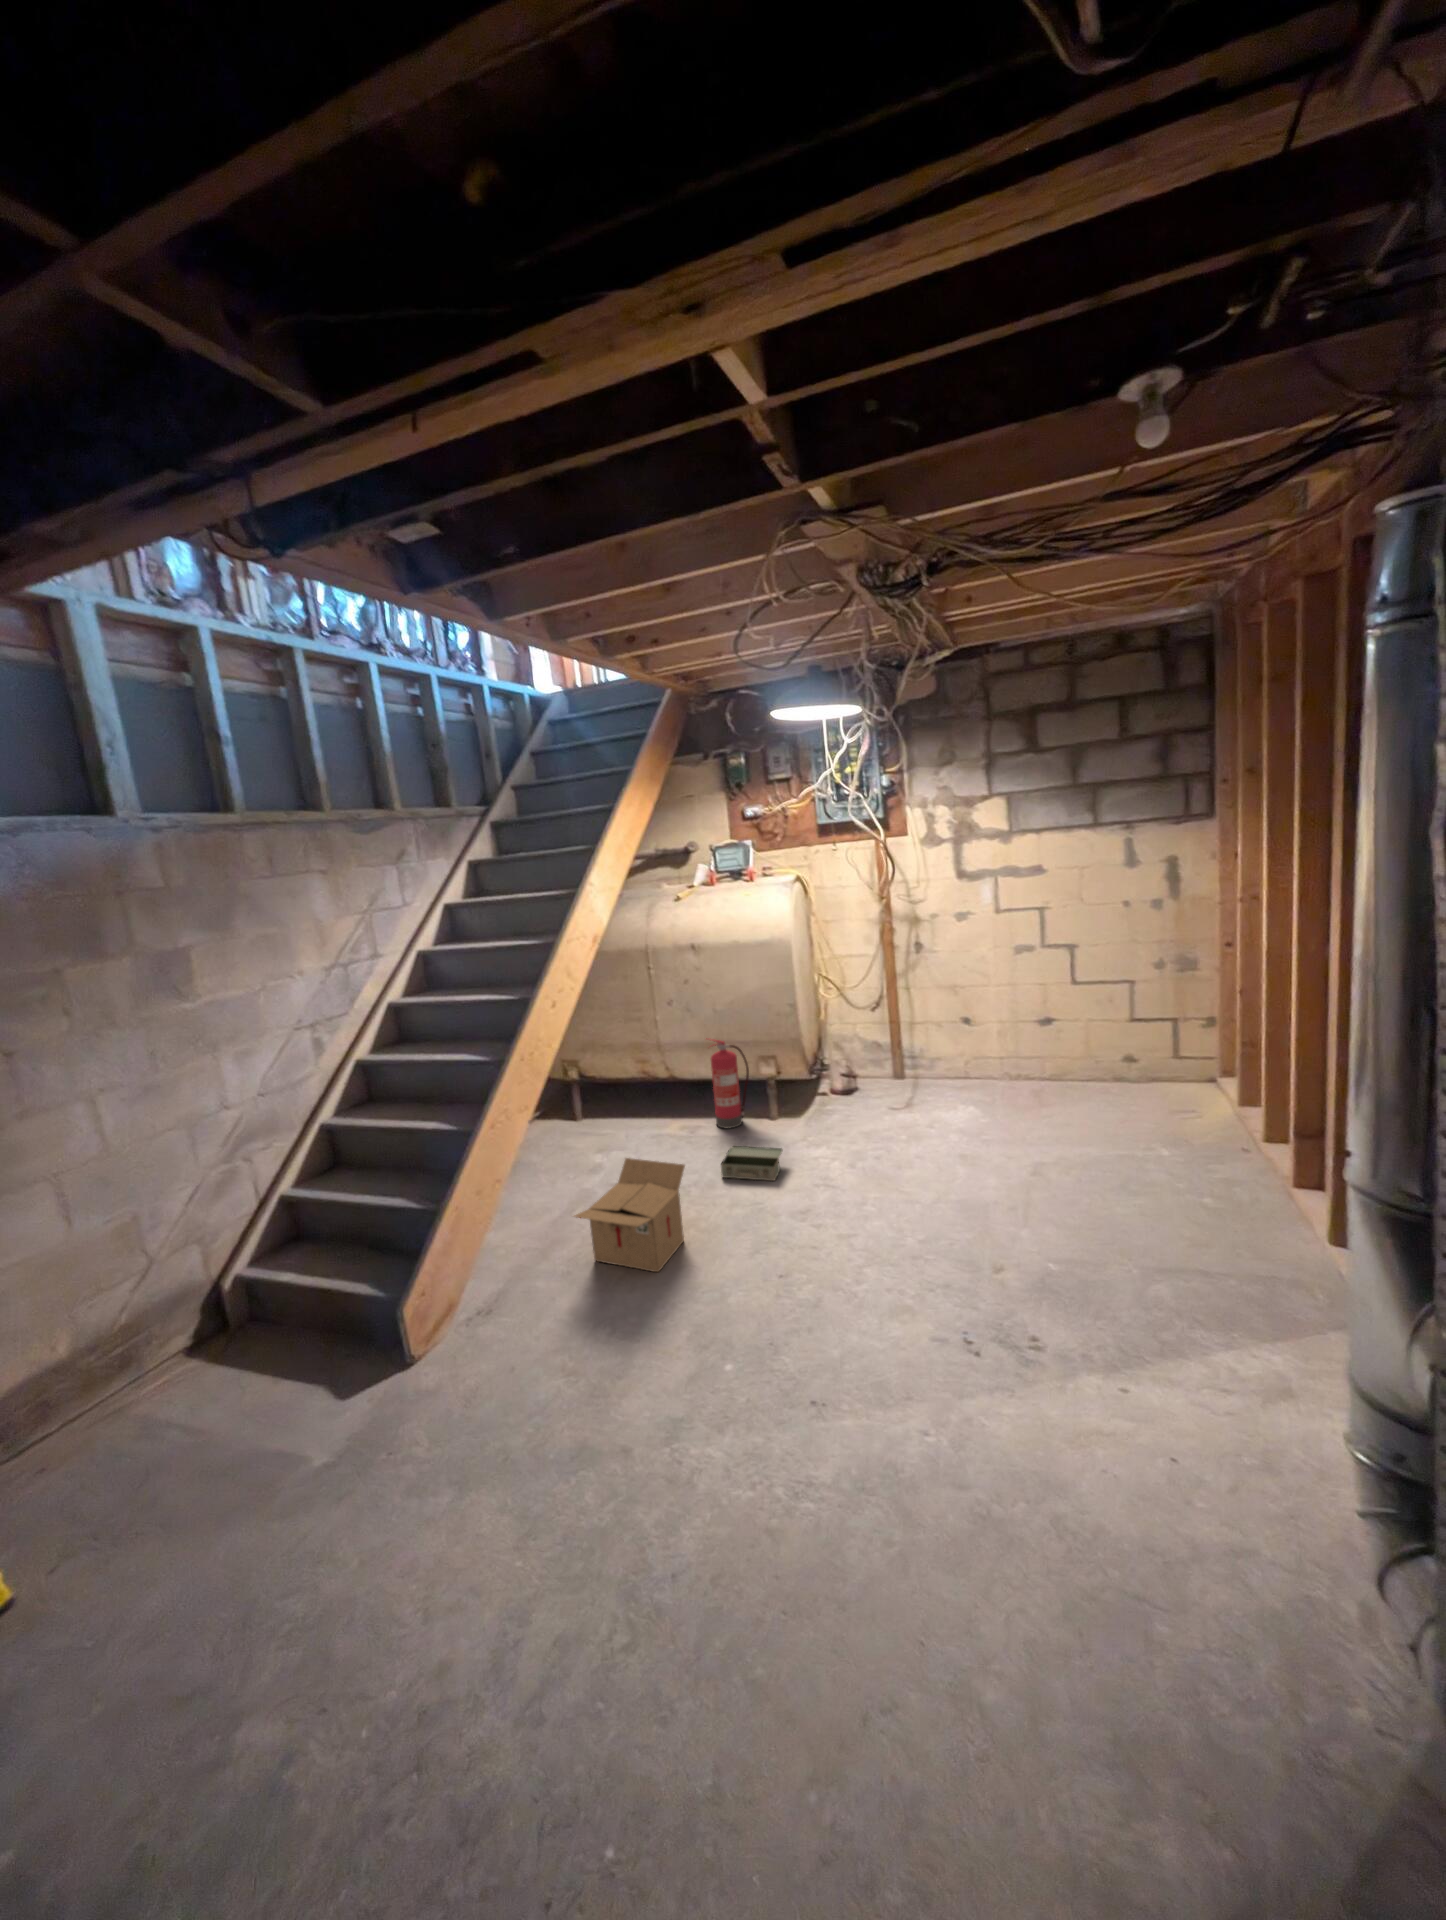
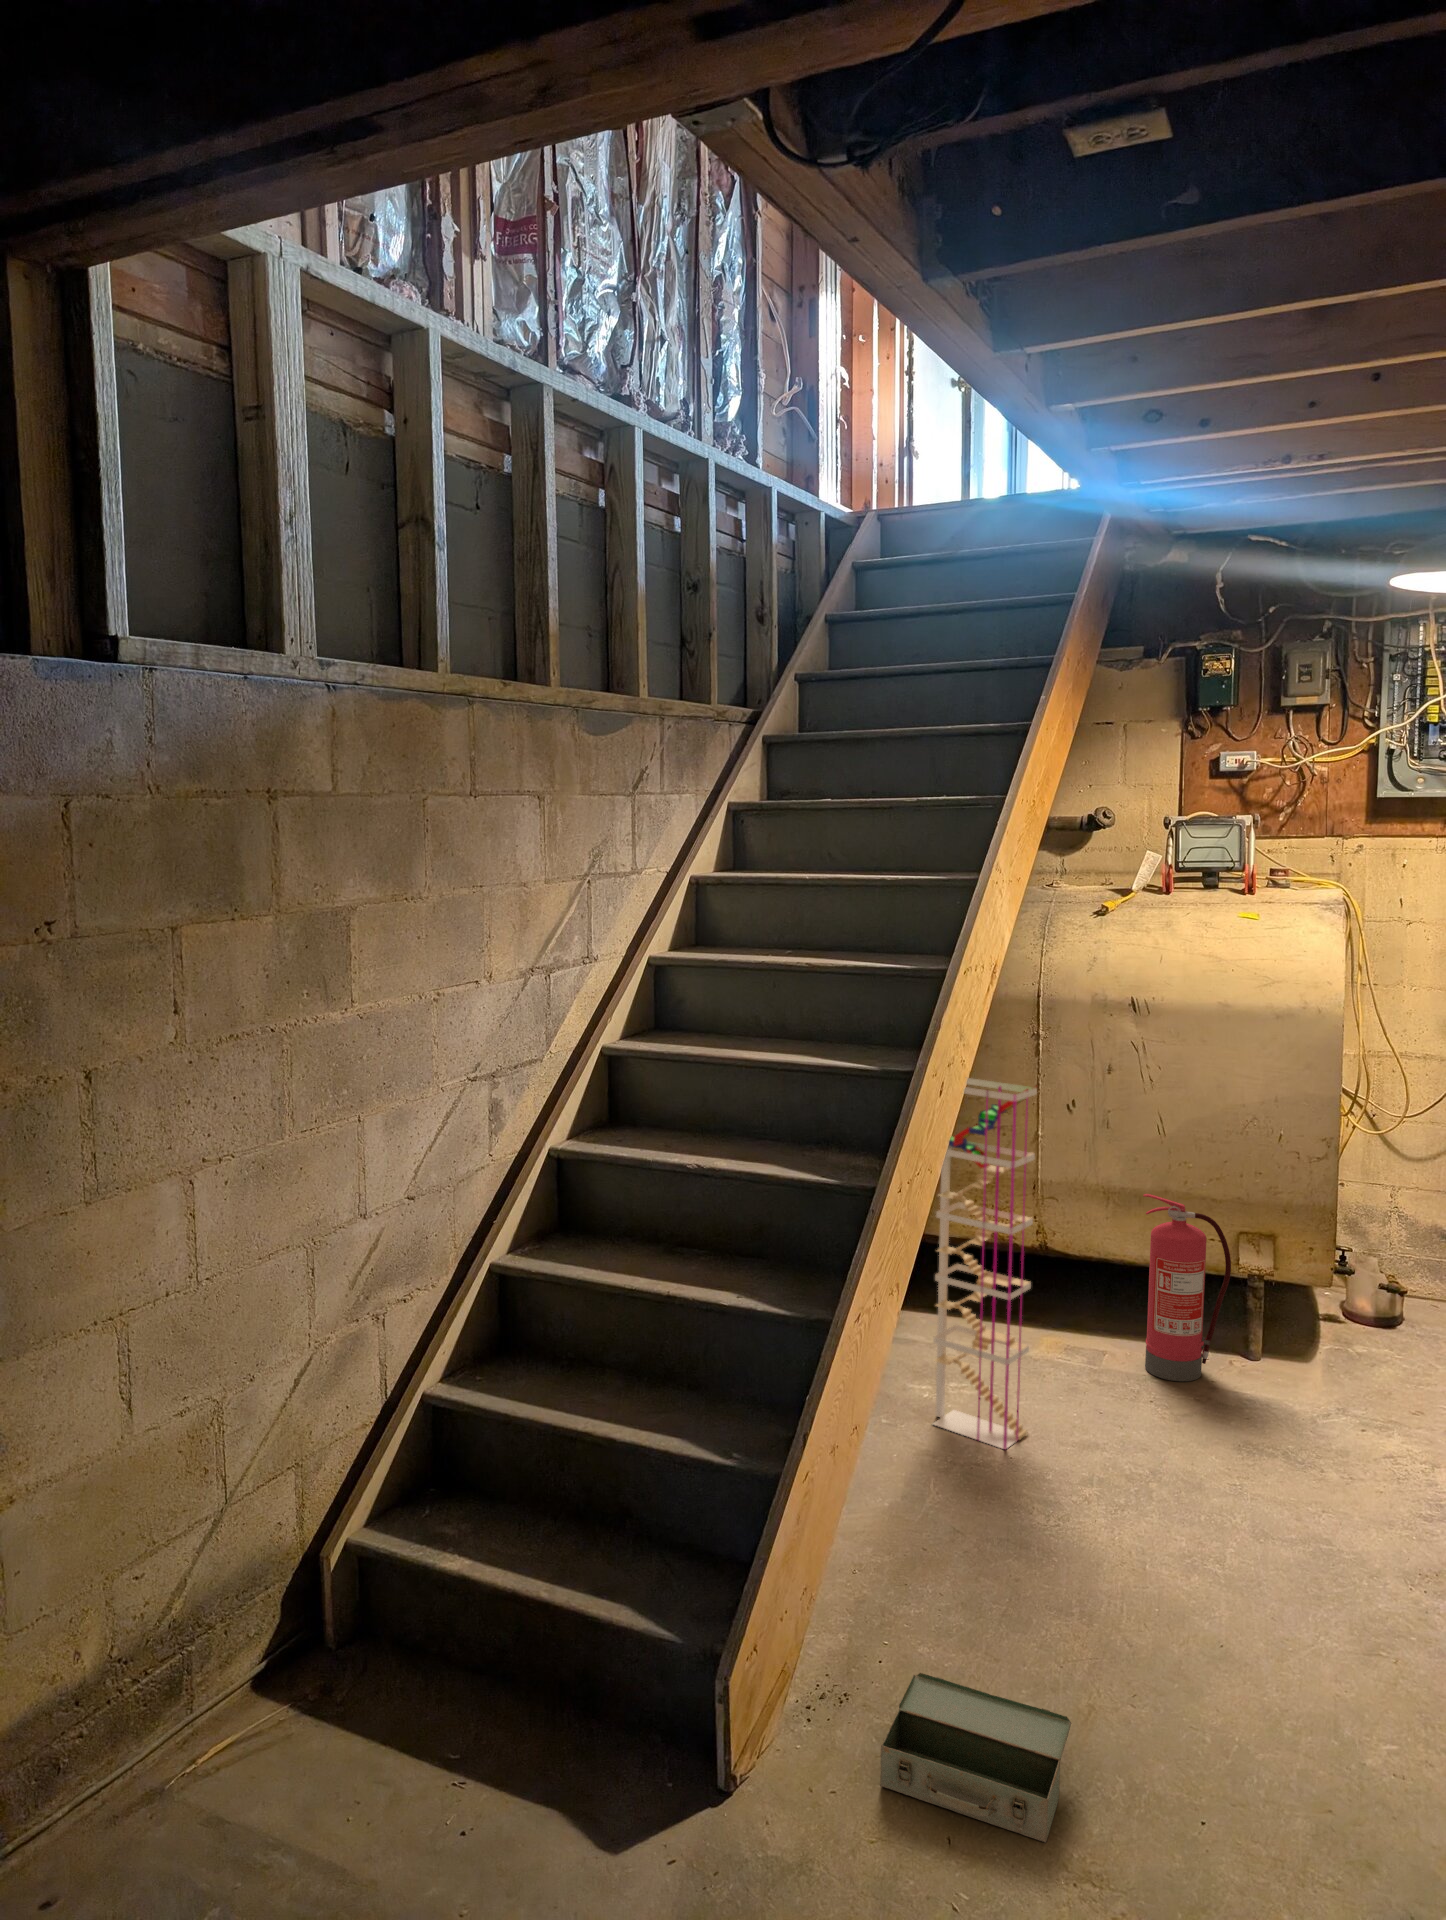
shelving unit: none [576,993,643,1175] -> present [933,1078,1037,1449]
toolbox: present [721,1146,782,1181] -> present [880,1673,1071,1842]
cardboard box: present [575,1158,685,1272] -> none [1000,1419,1206,1677]

